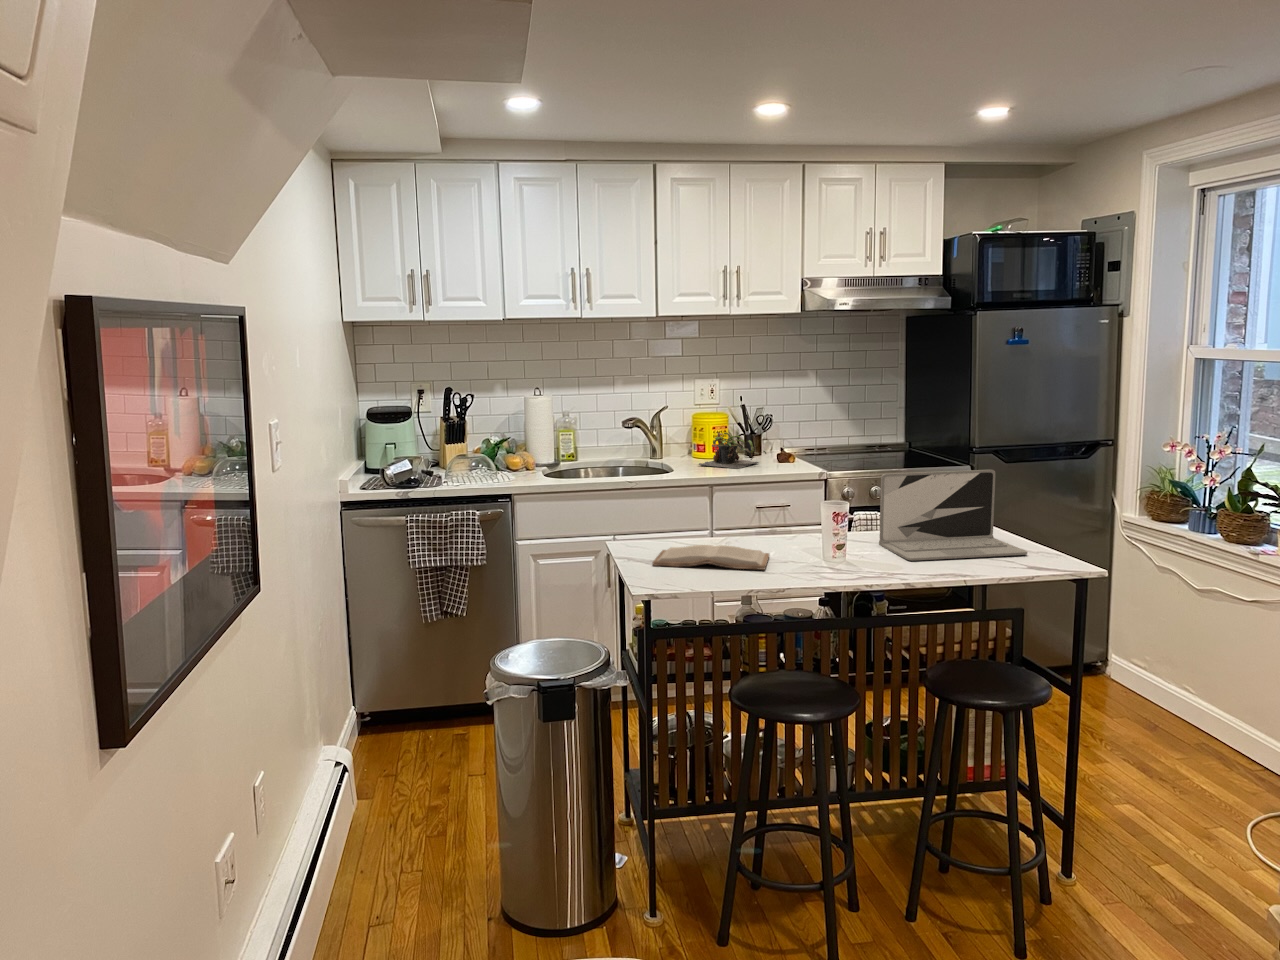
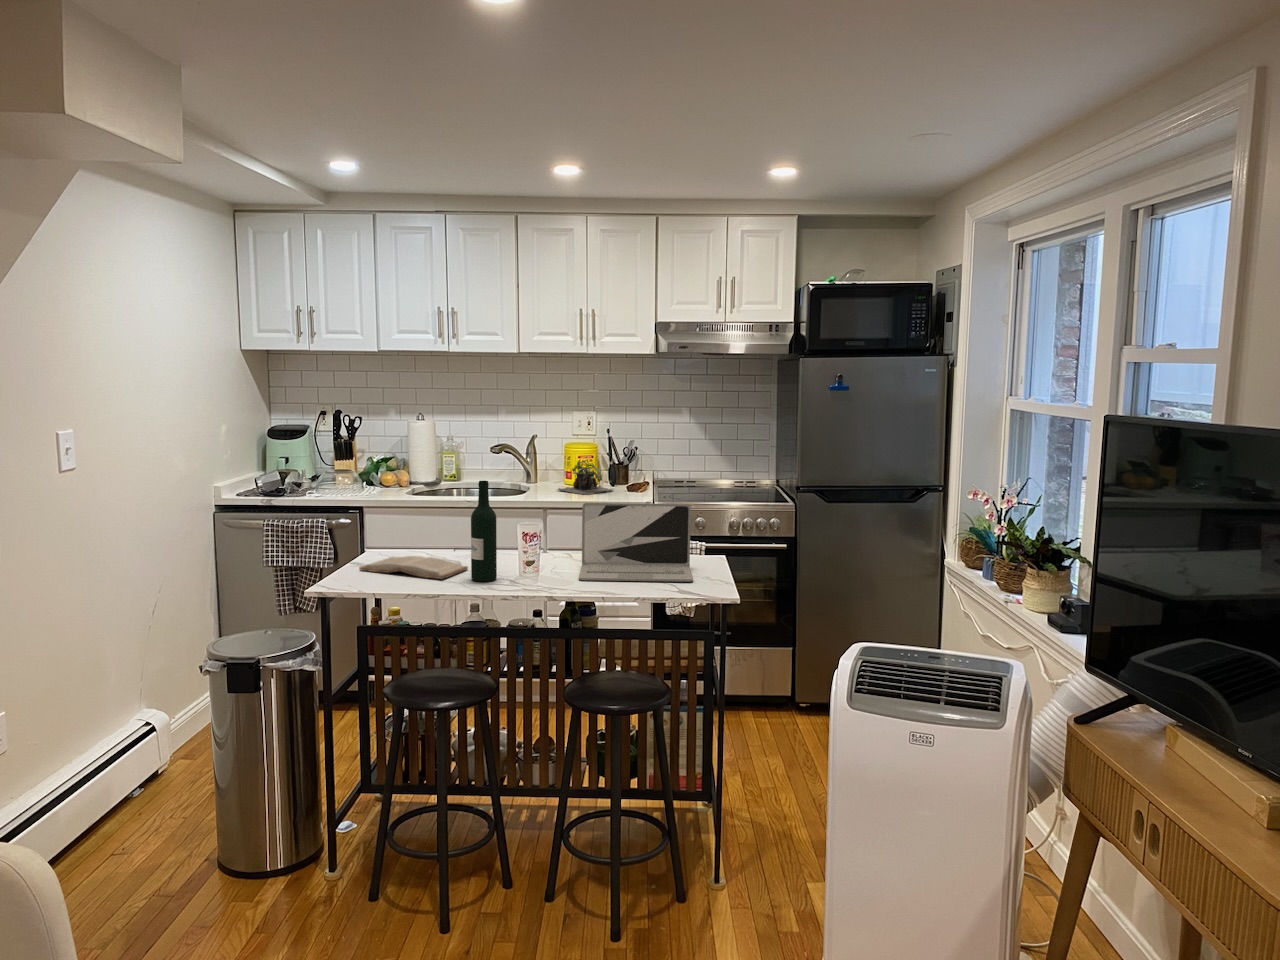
wine bottle: none [793,454,822,569] -> present [471,481,497,582]

